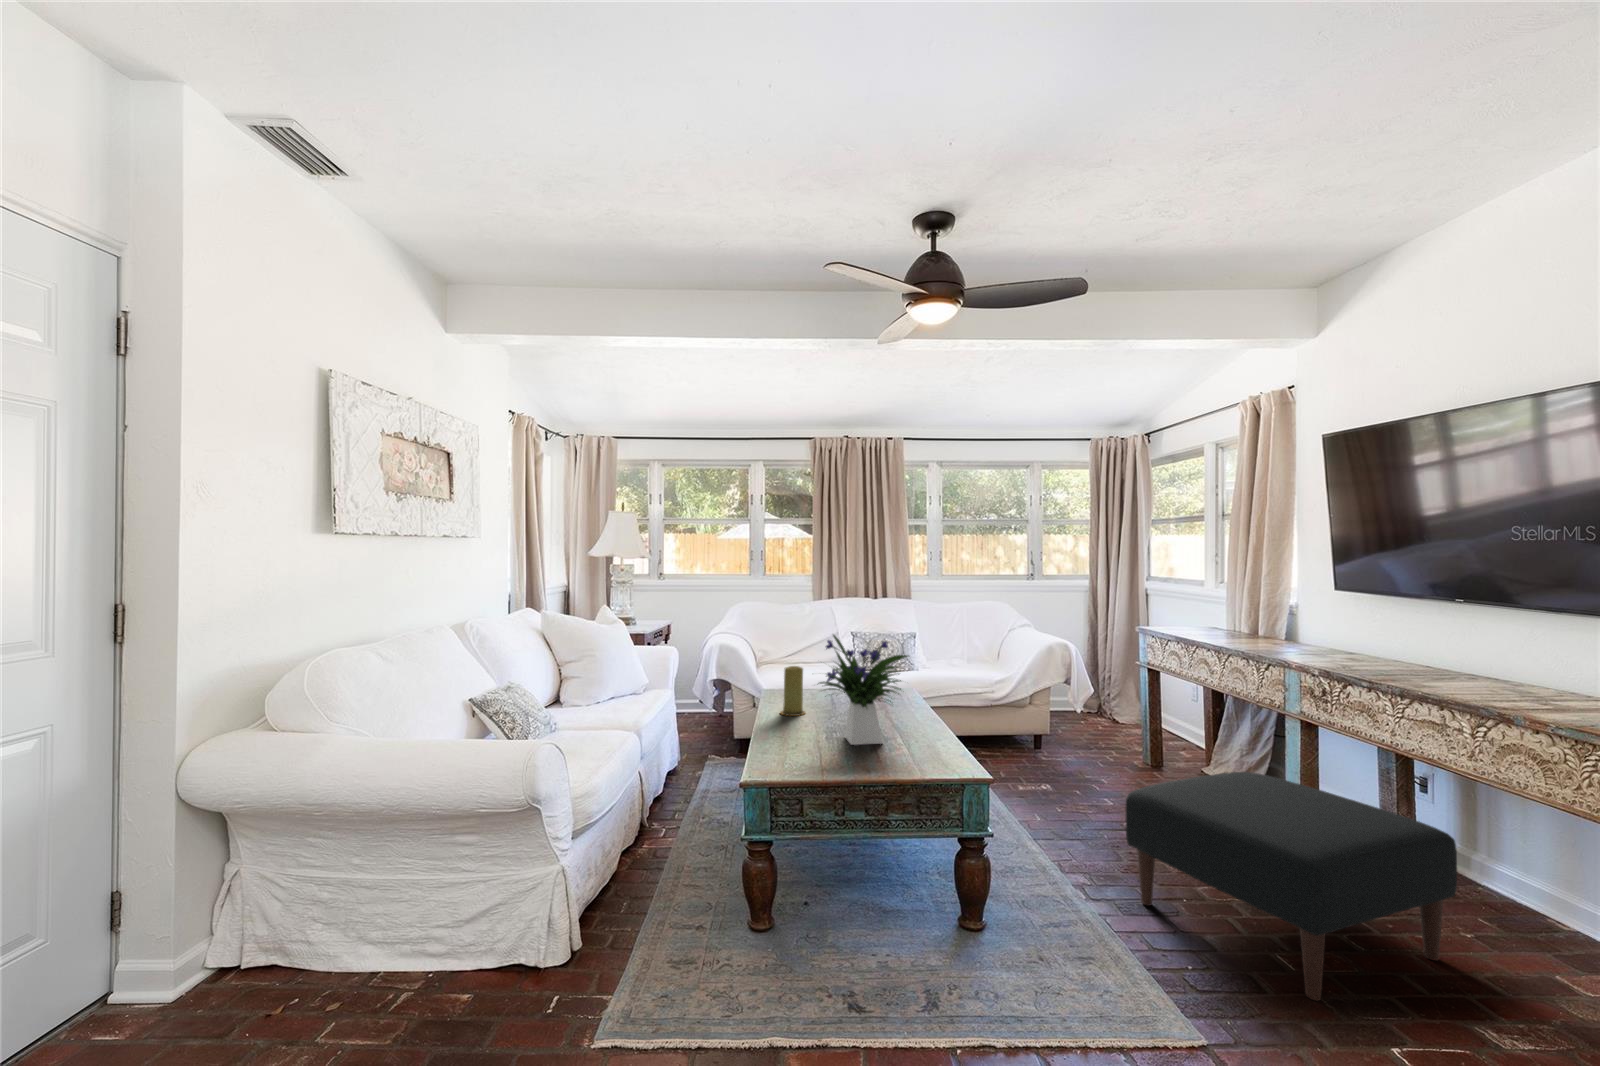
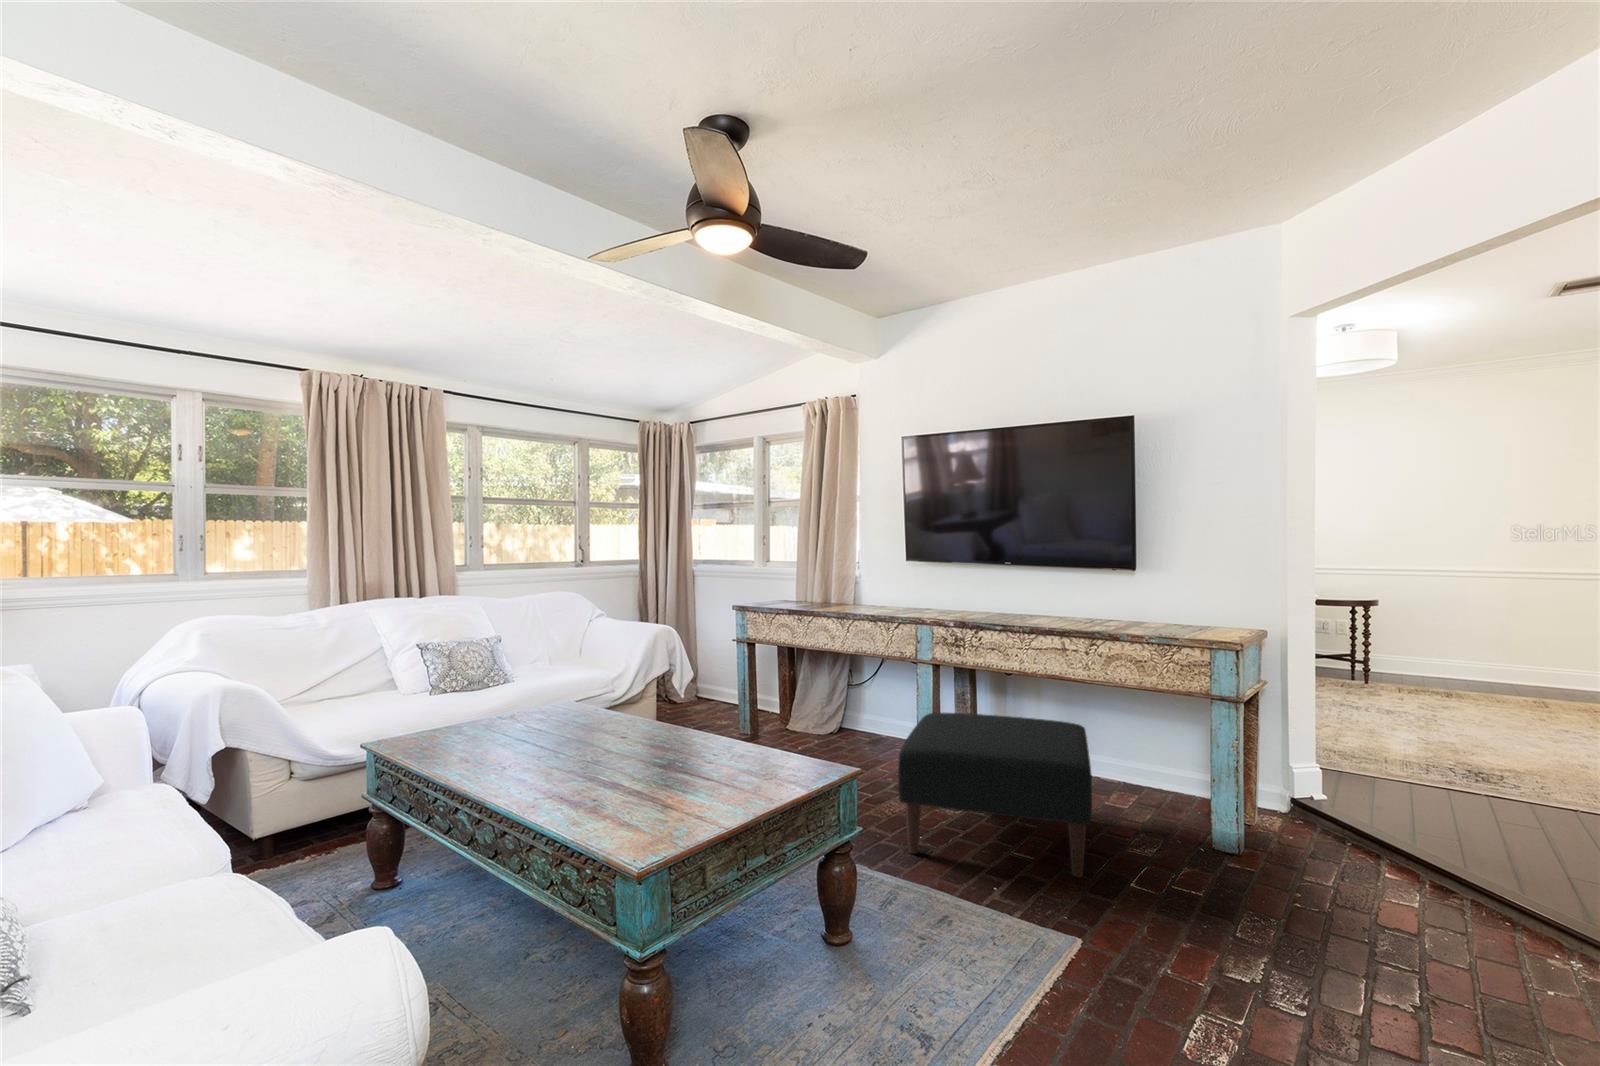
flower arrangement: present [818,635,908,745] -> none [596,631,736,776]
candle: present [780,666,805,716] -> none [471,690,513,765]

